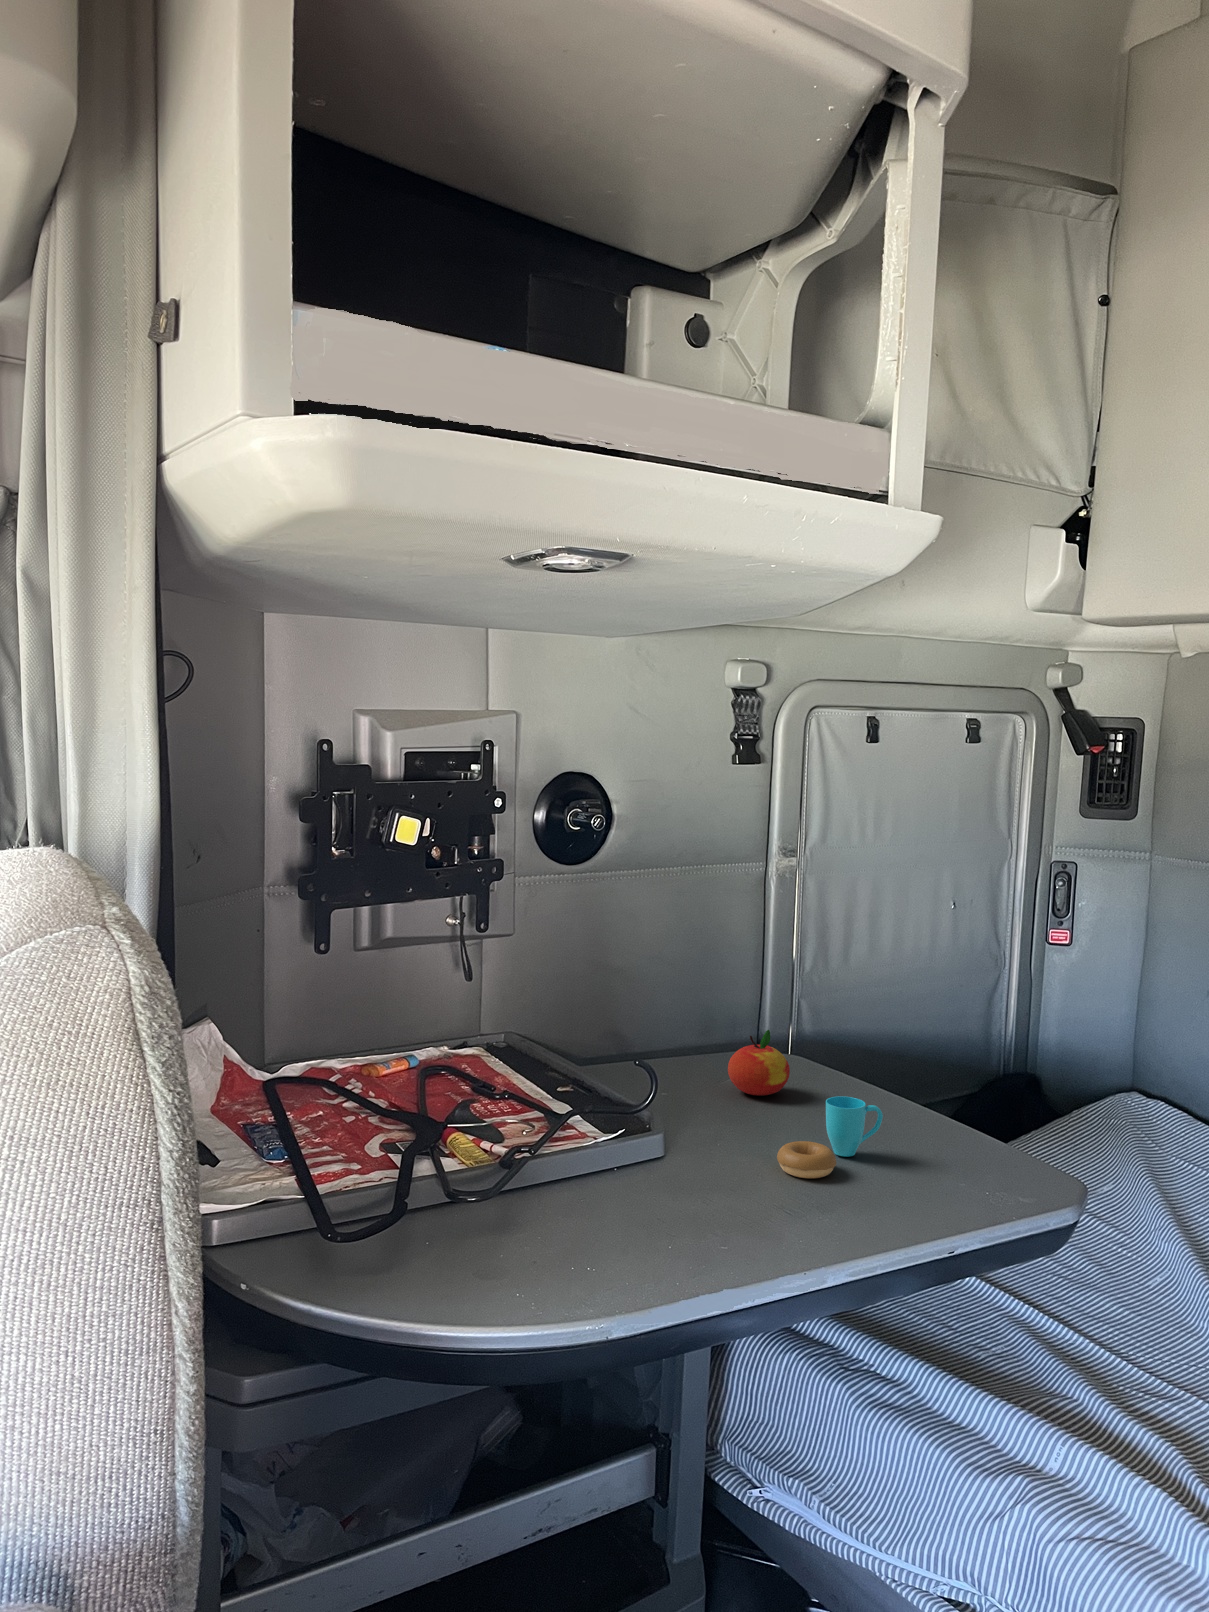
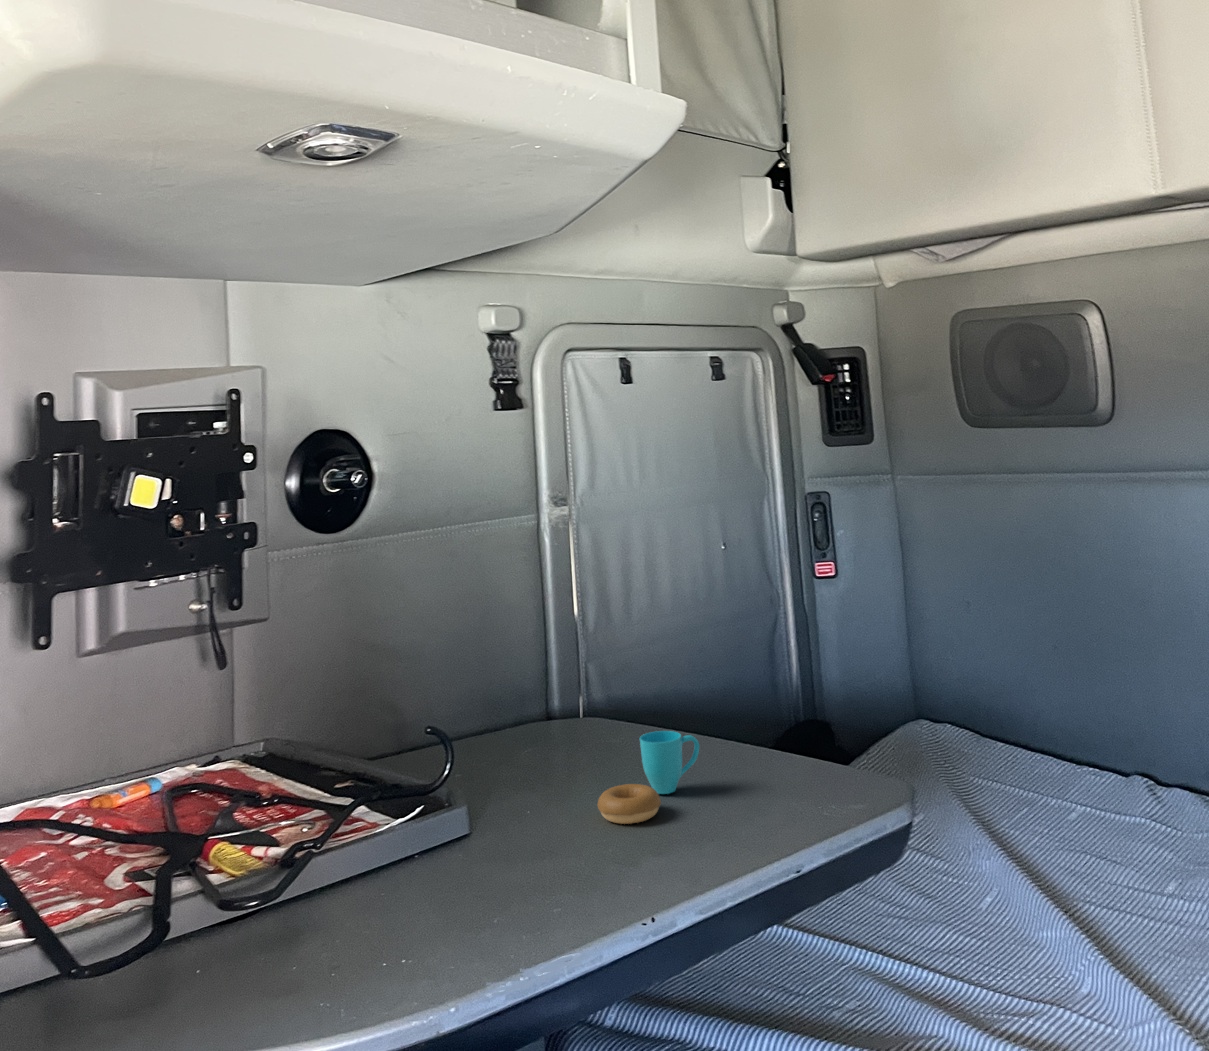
apple: present [728,1030,790,1096] -> none [527,678,592,749]

